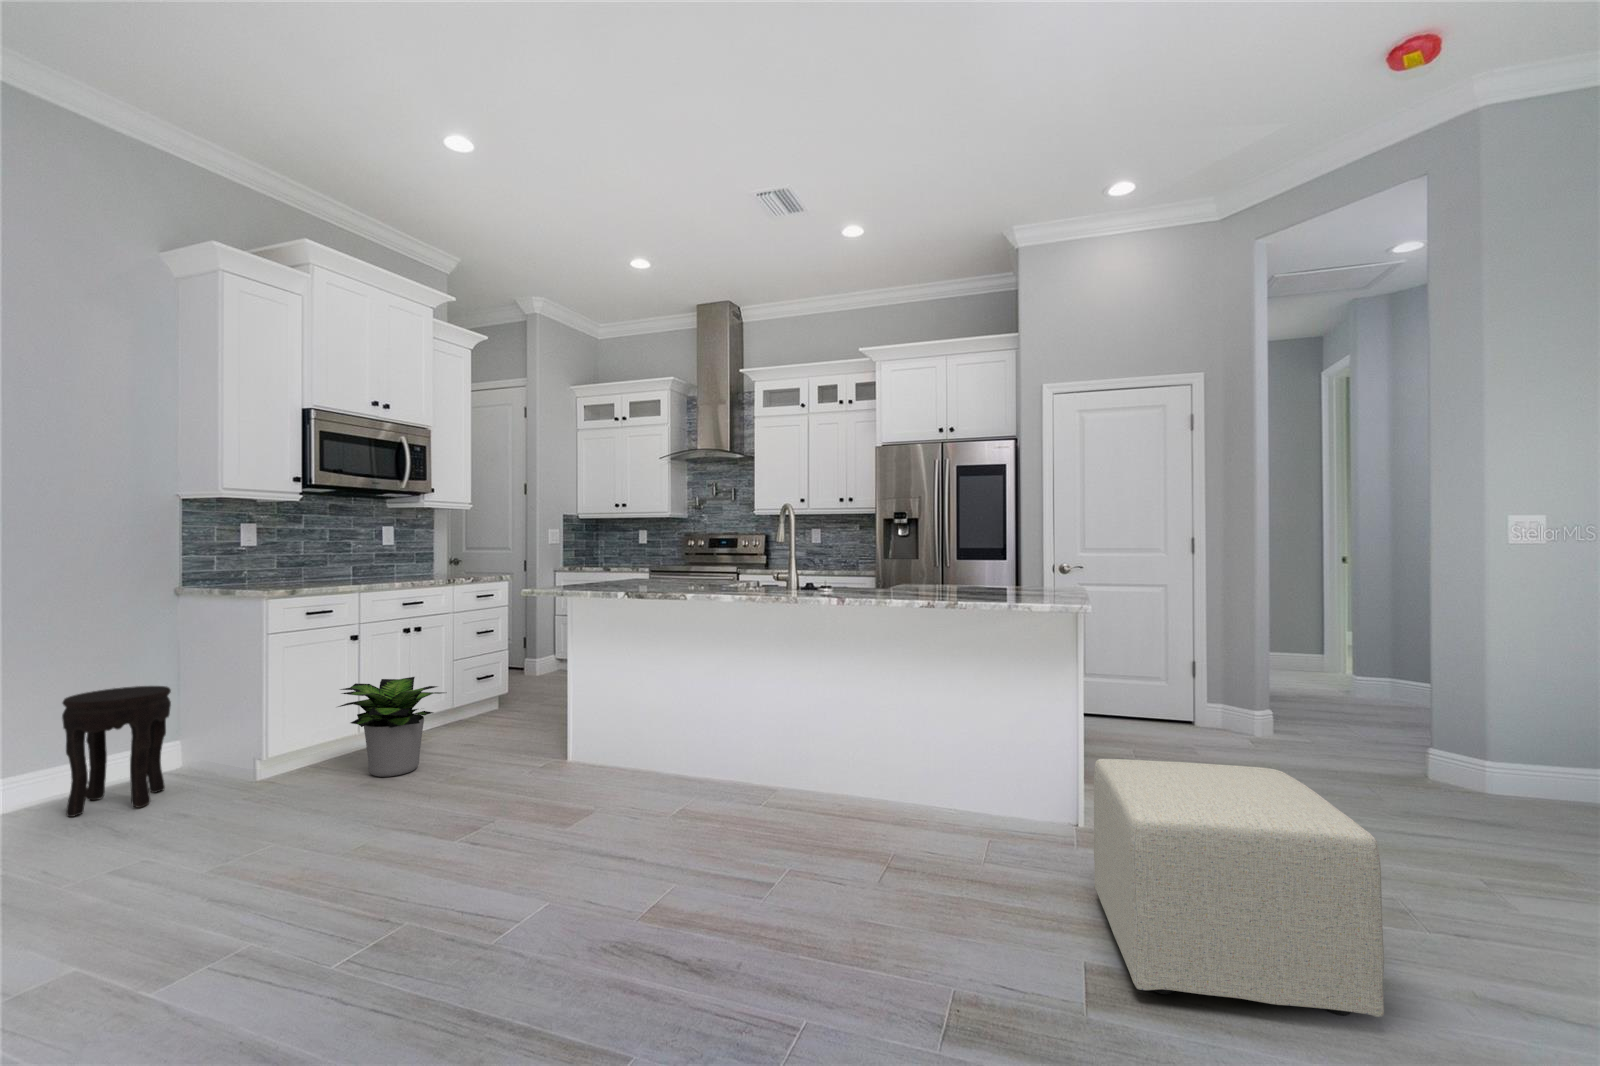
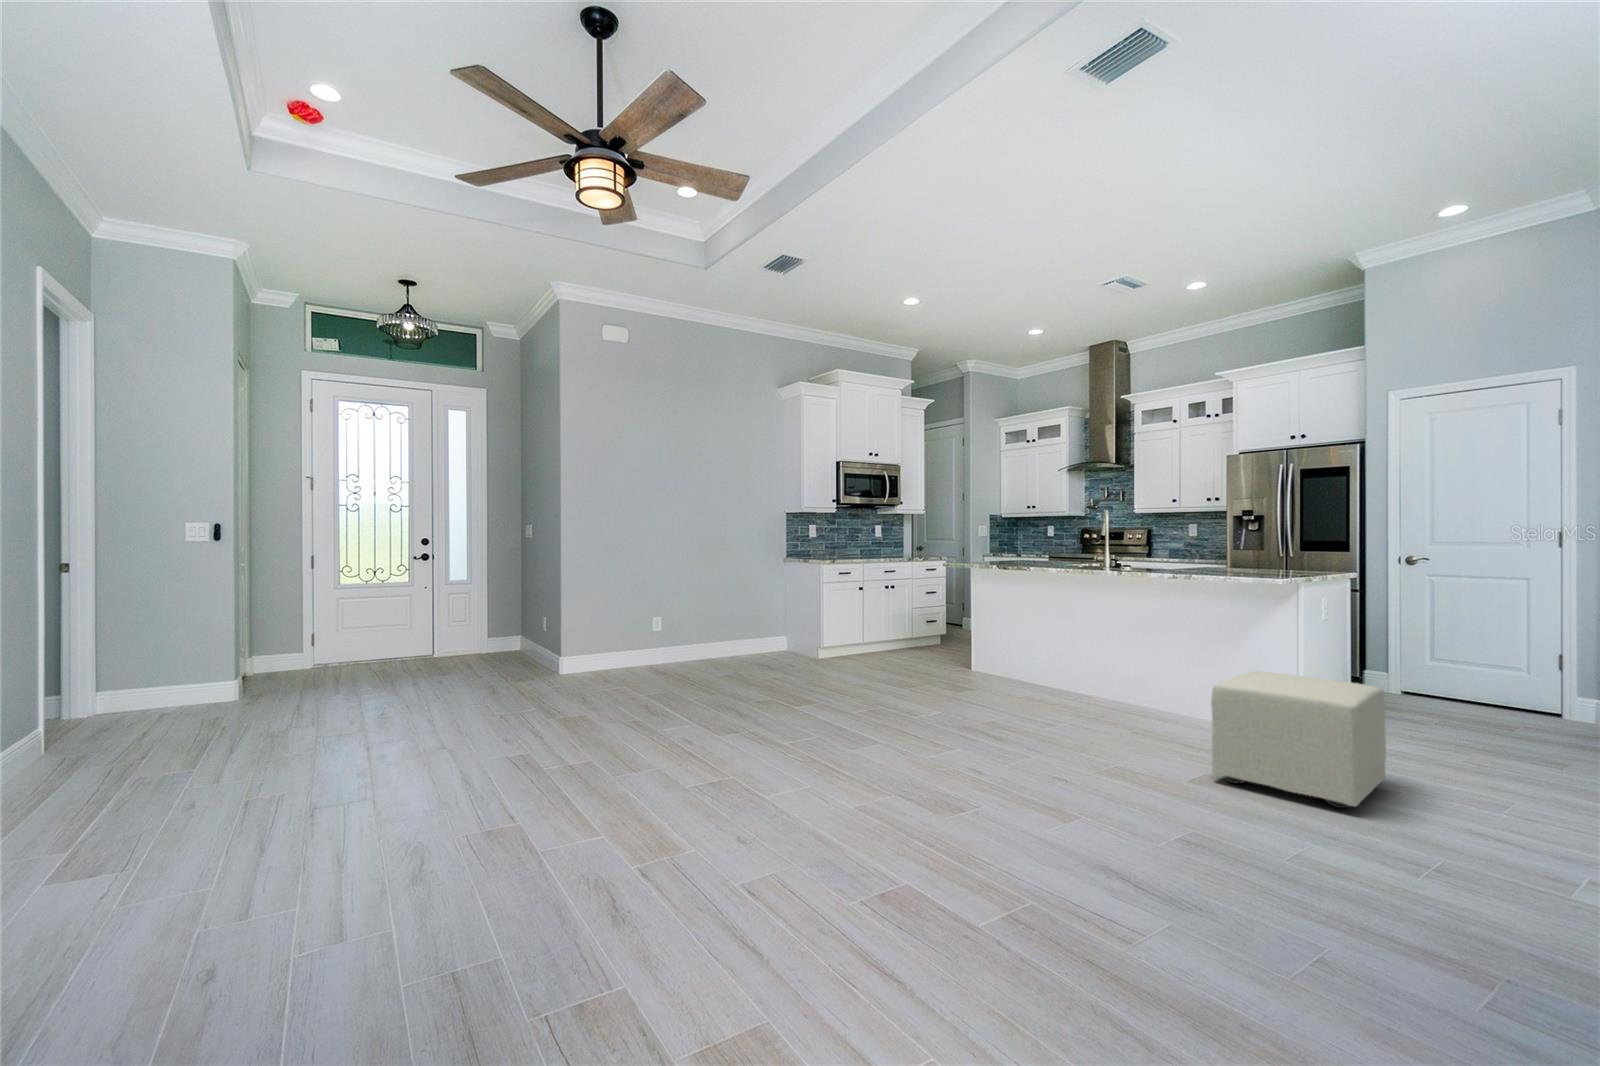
potted plant: present [338,677,444,777] -> none [852,611,909,662]
side table: present [62,686,171,817] -> none [749,604,786,659]

